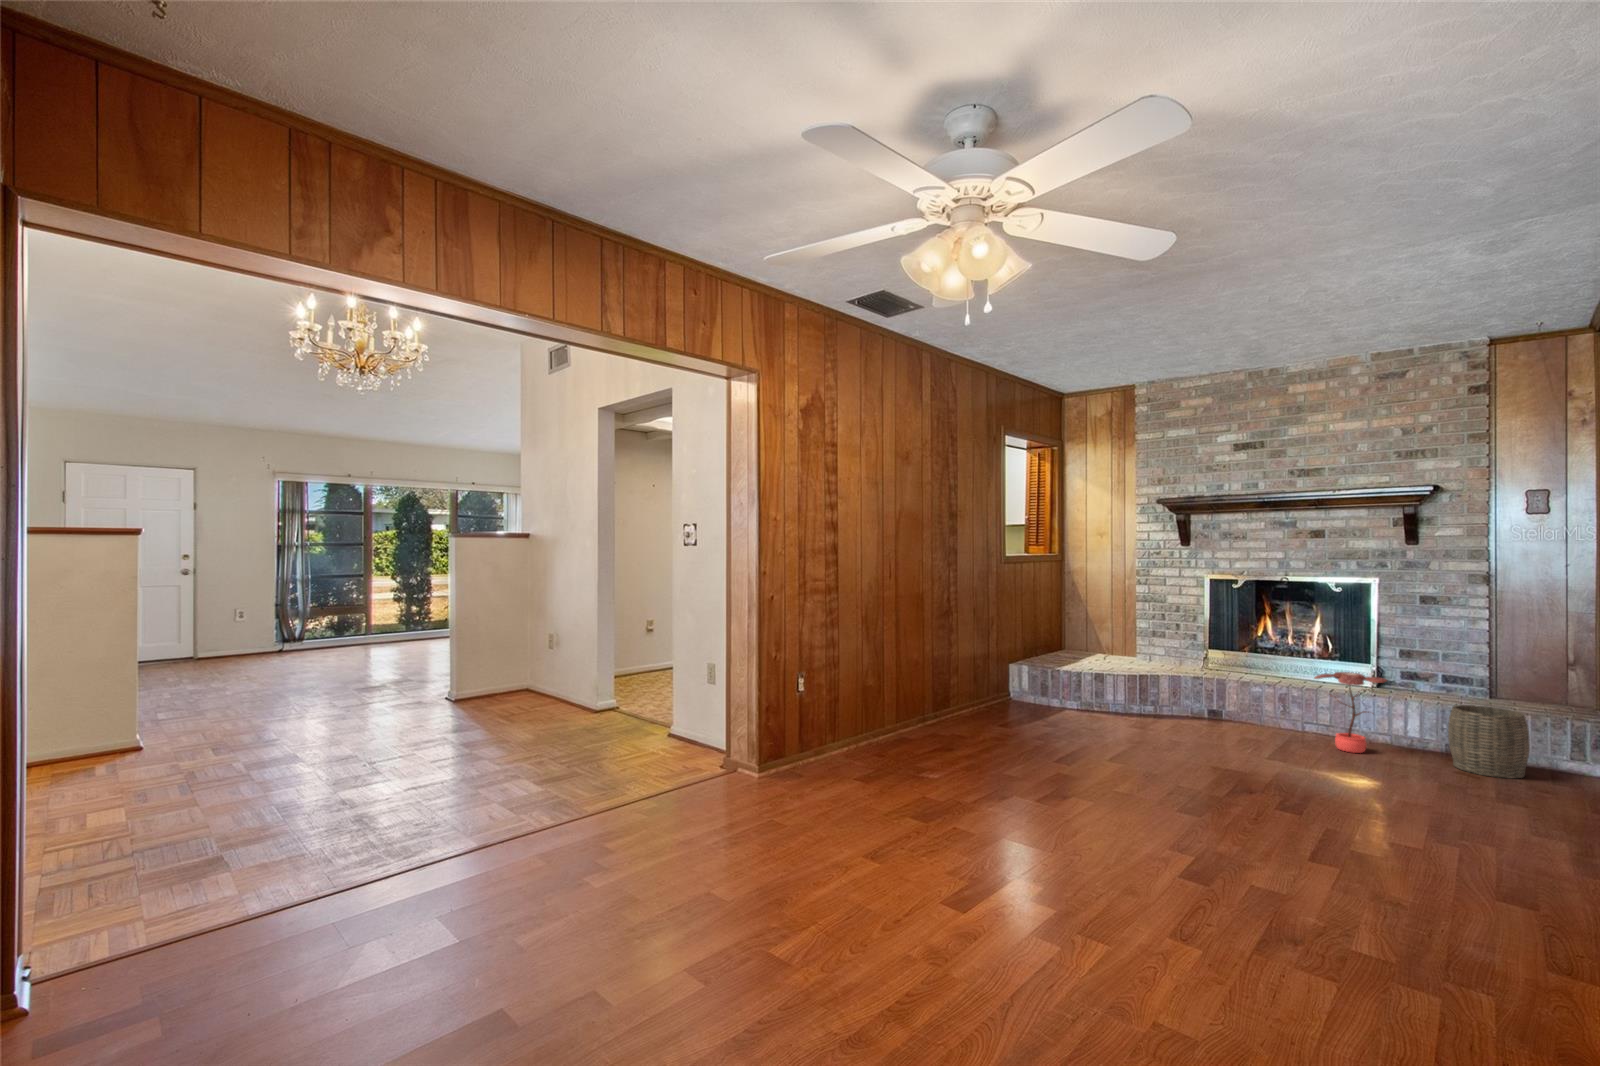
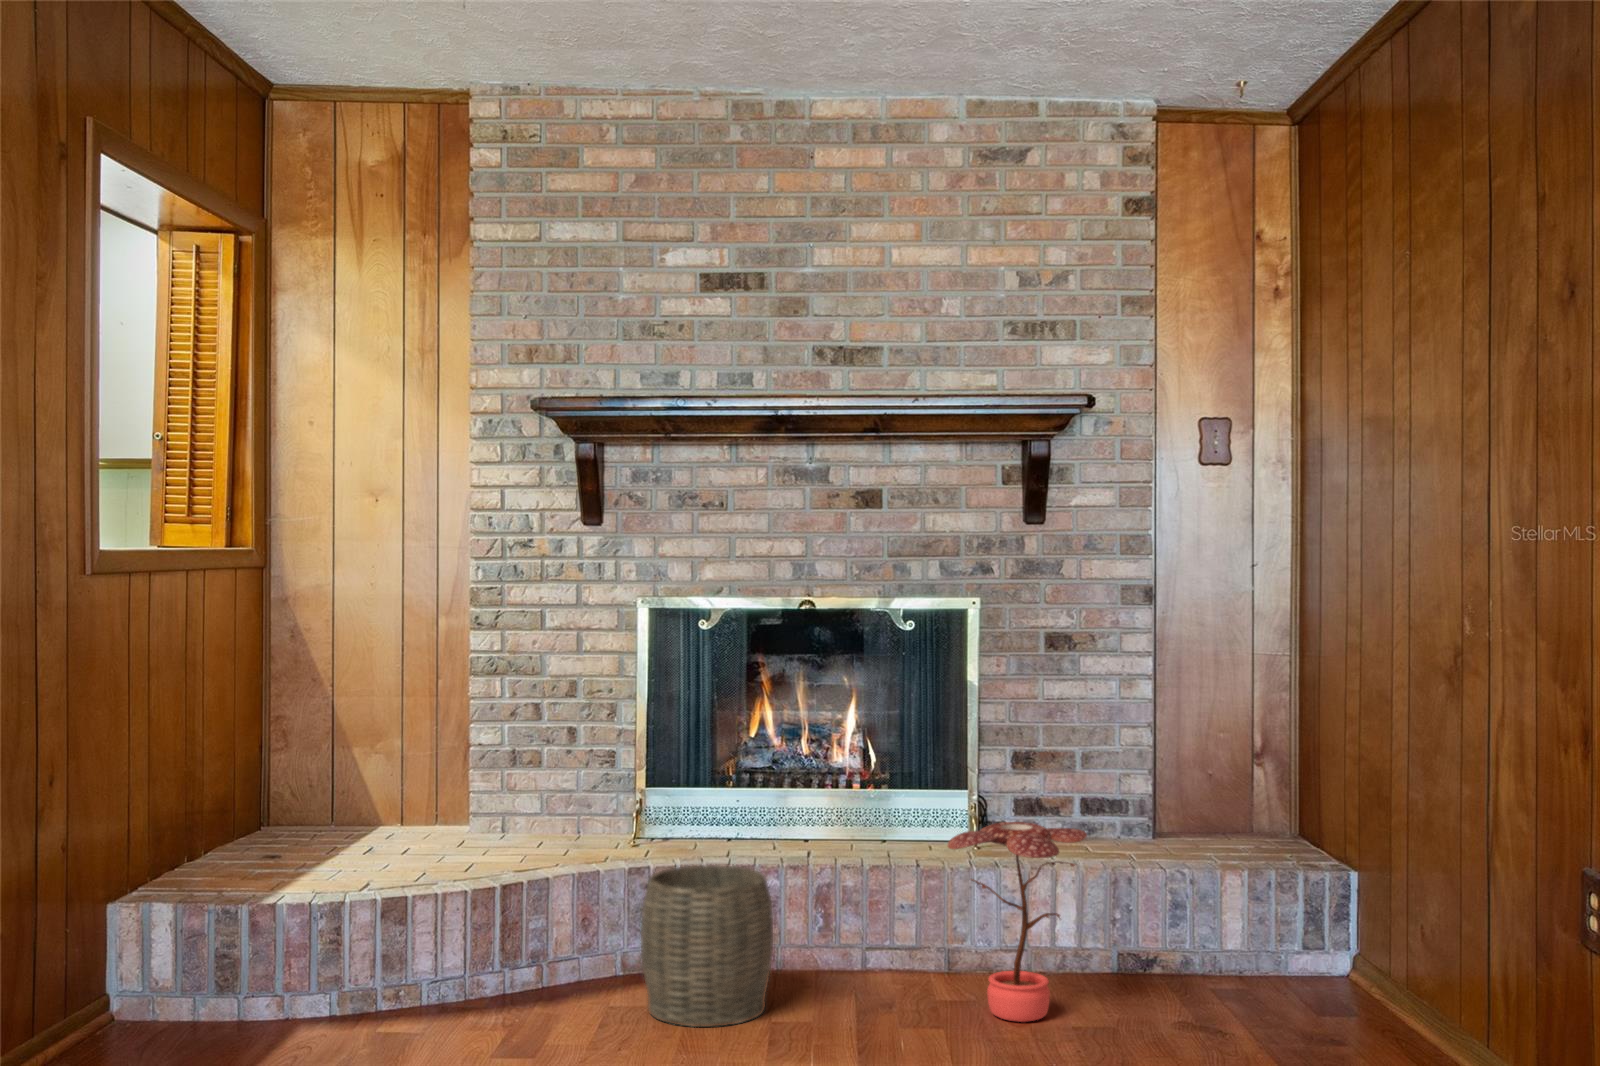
woven basket: present [1448,705,1530,778] -> present [641,865,773,1027]

